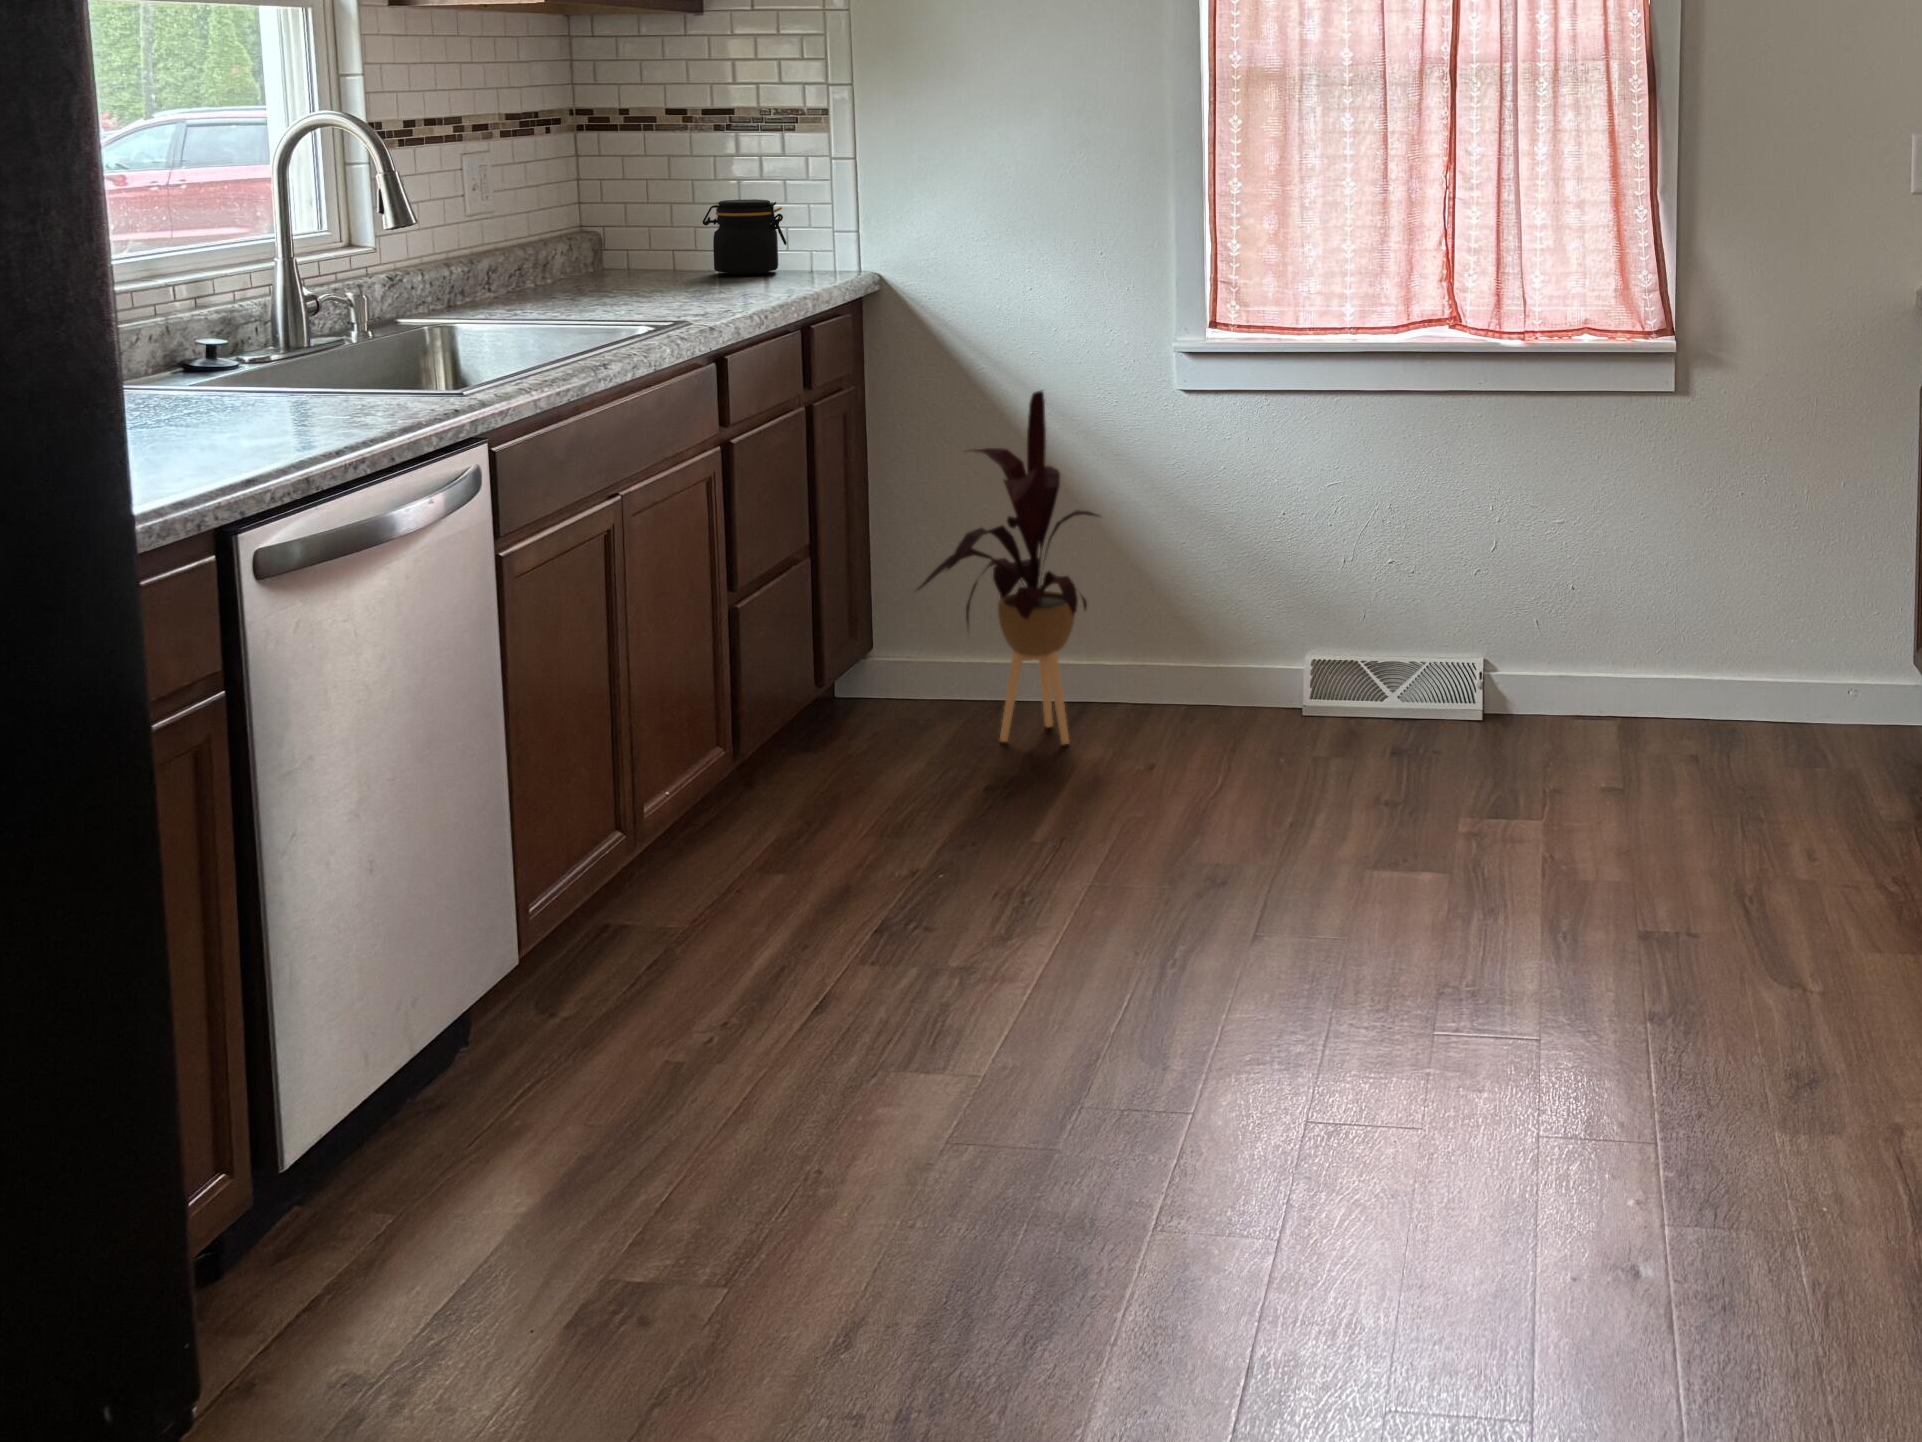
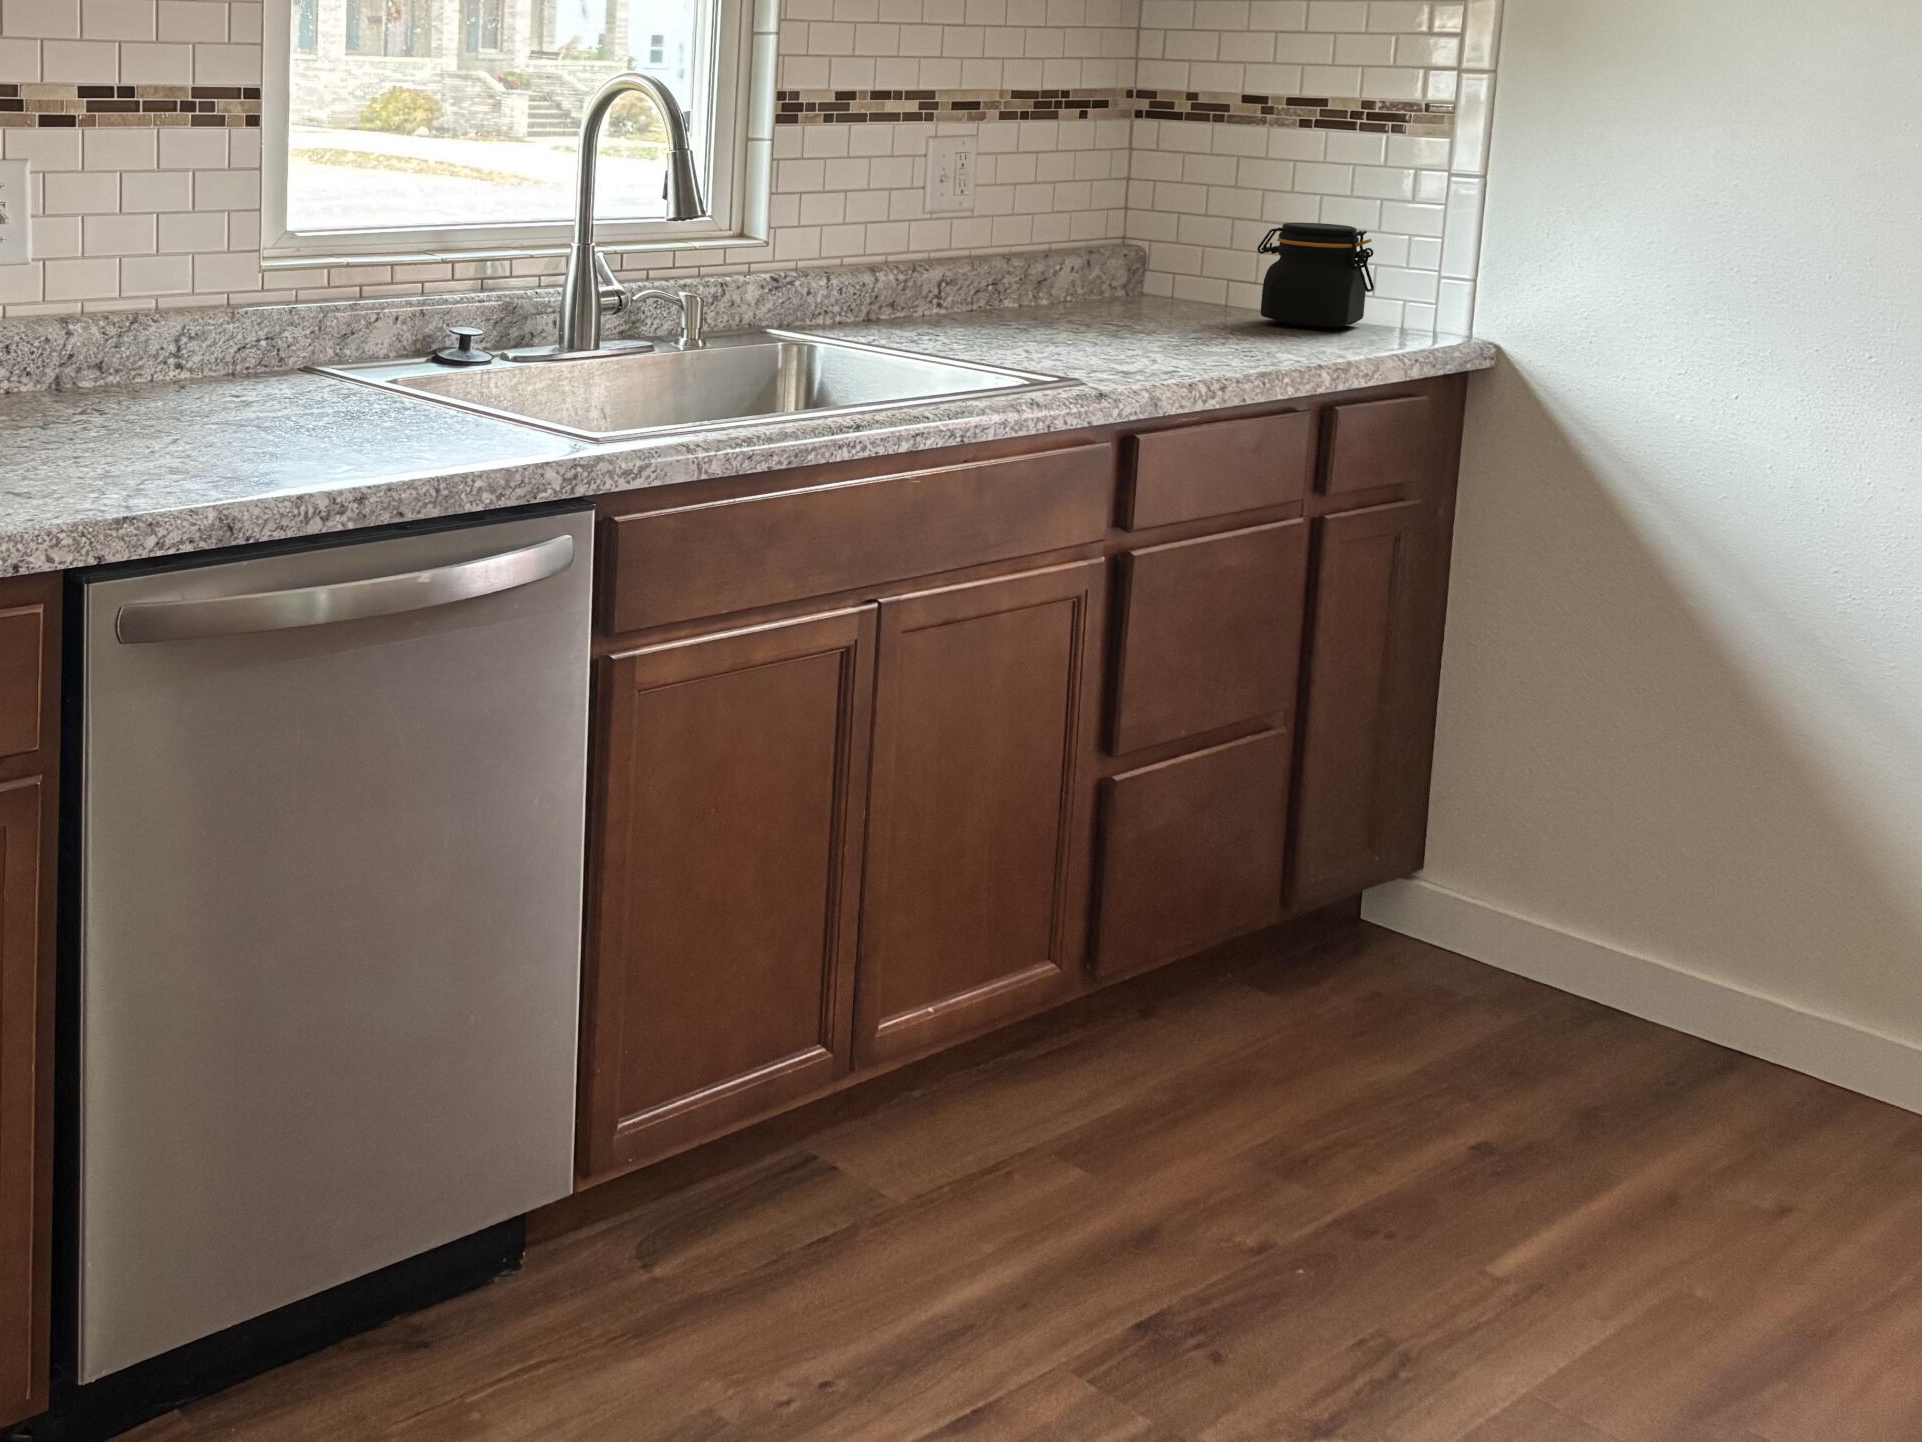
house plant: present [917,391,1099,744] -> none [1423,570,1758,1133]

